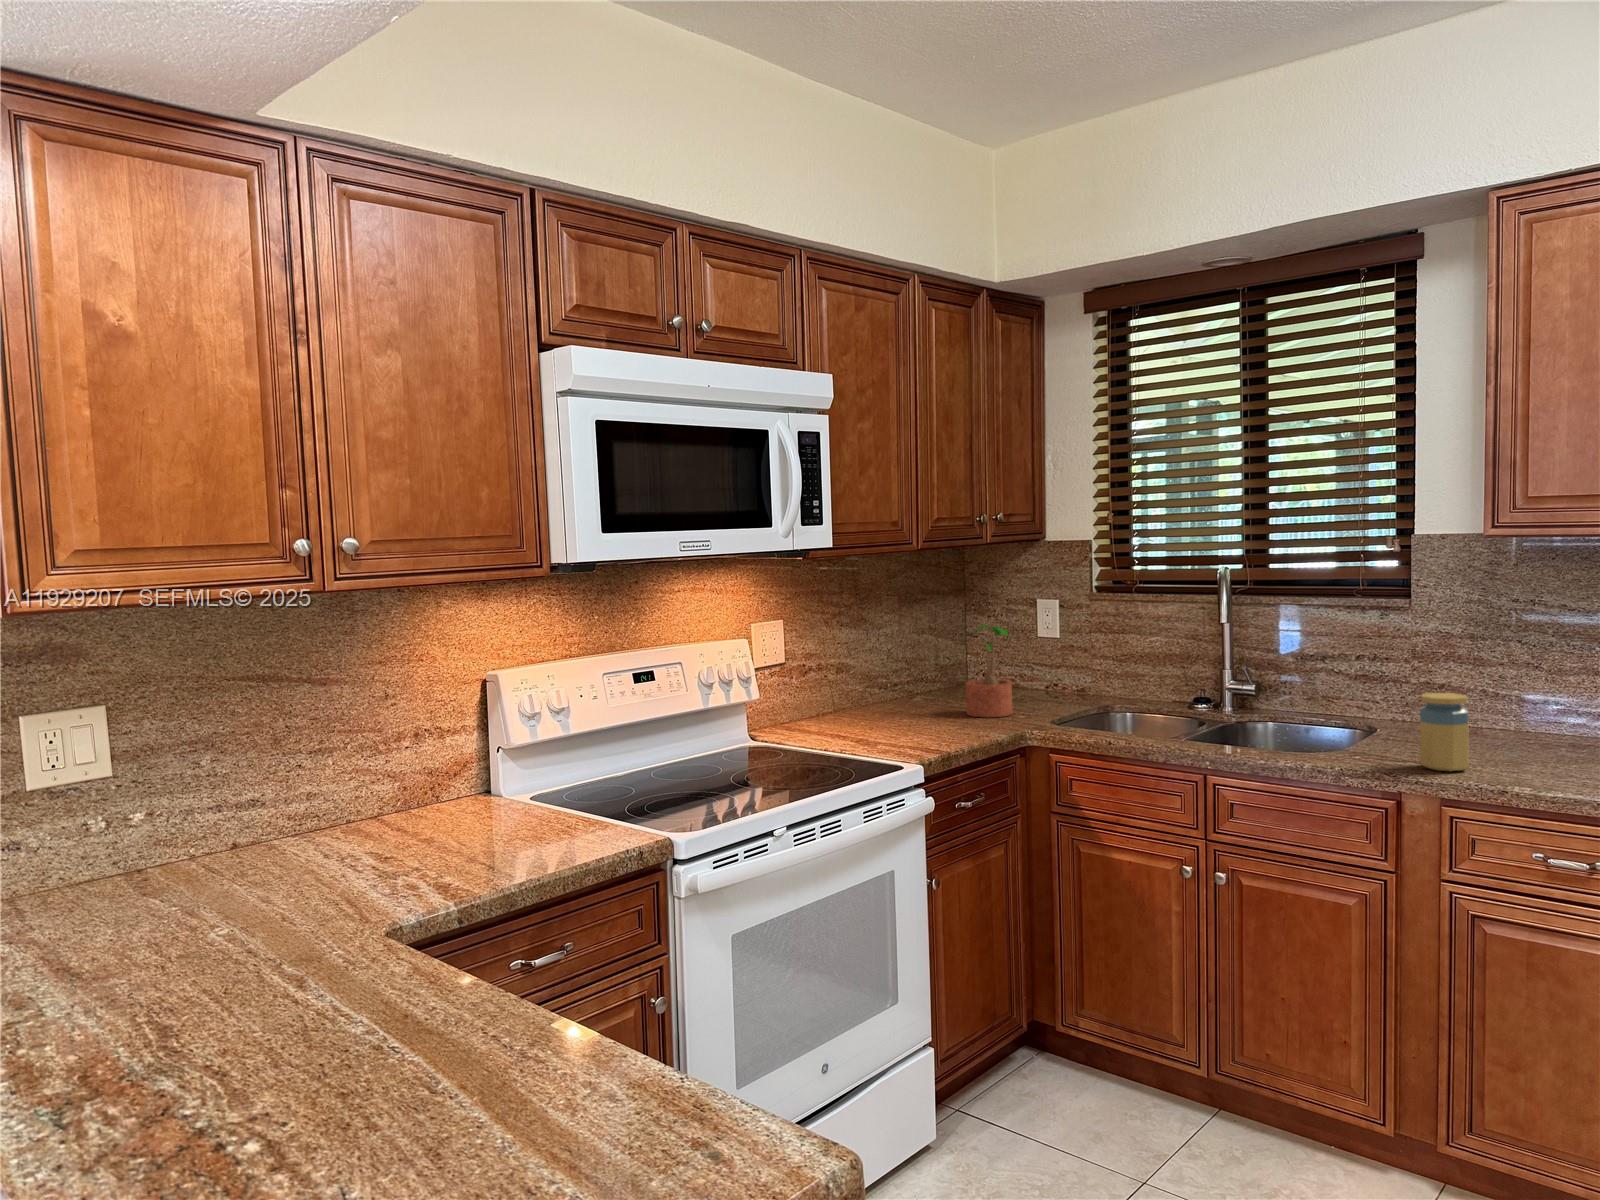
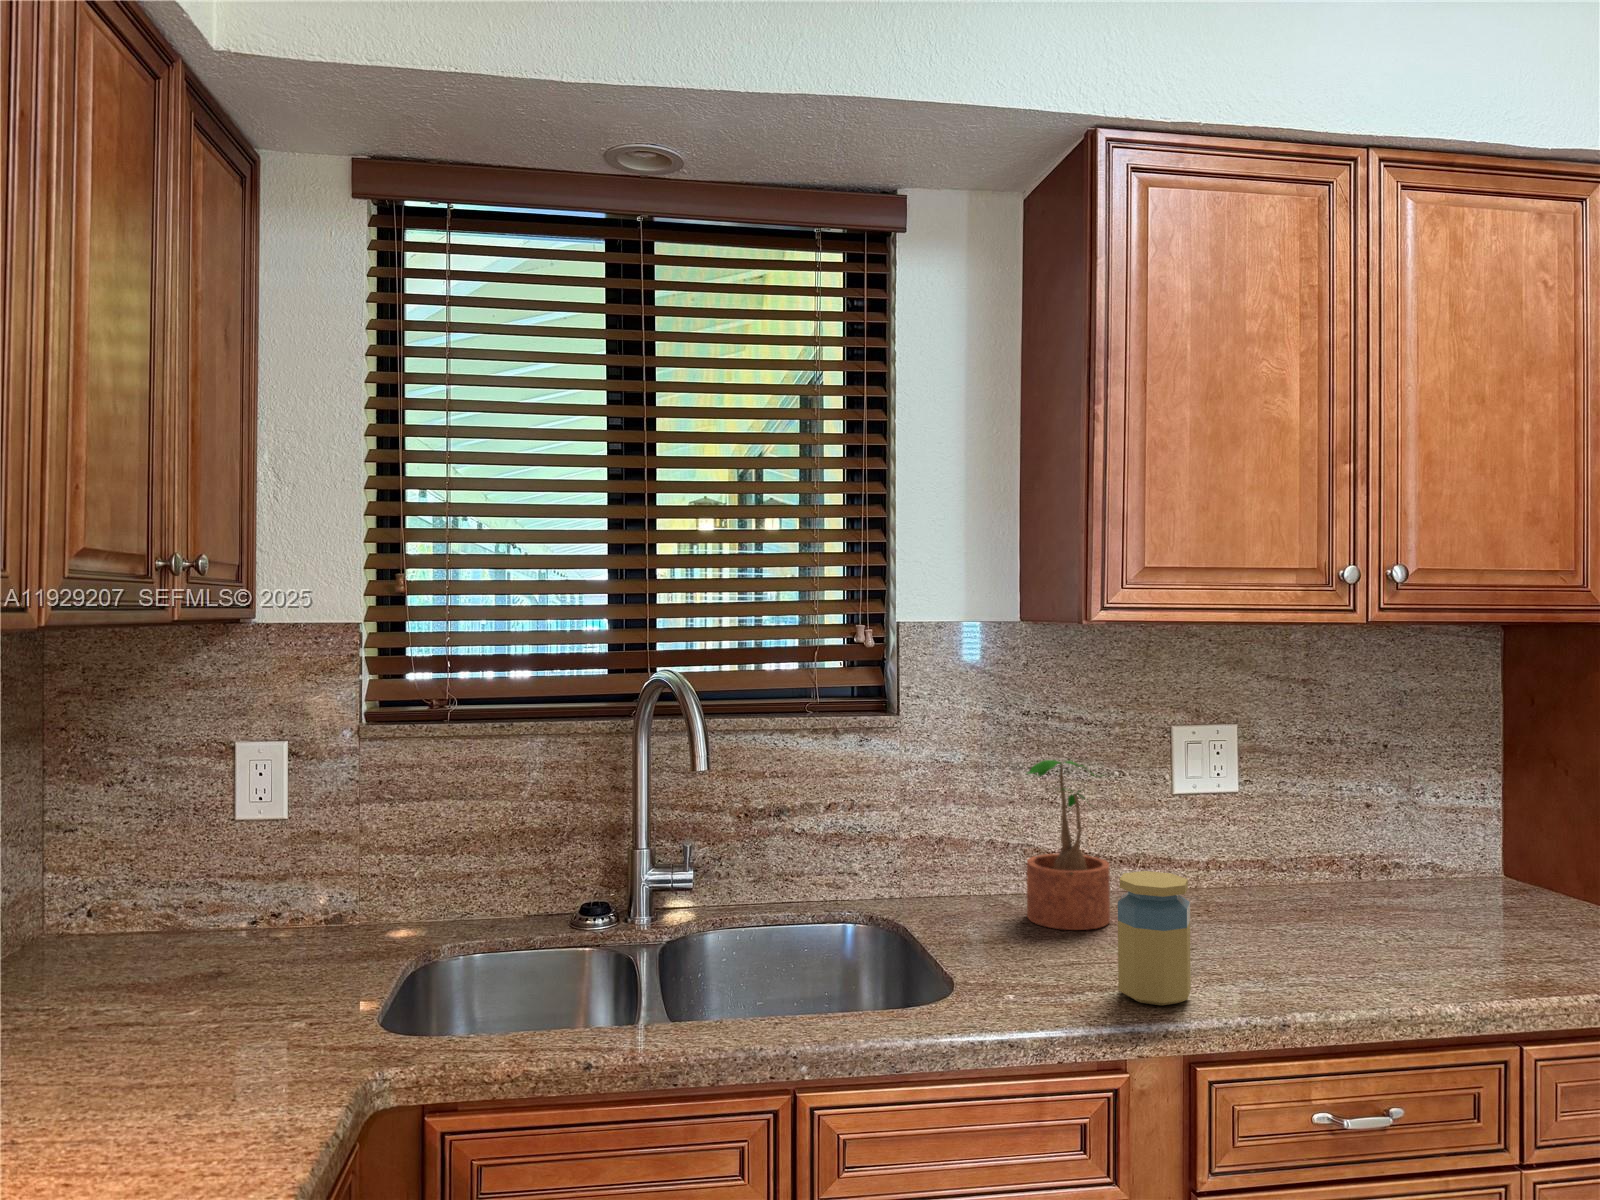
potted plant: present [966,625,1013,717] -> present [1027,760,1110,930]

